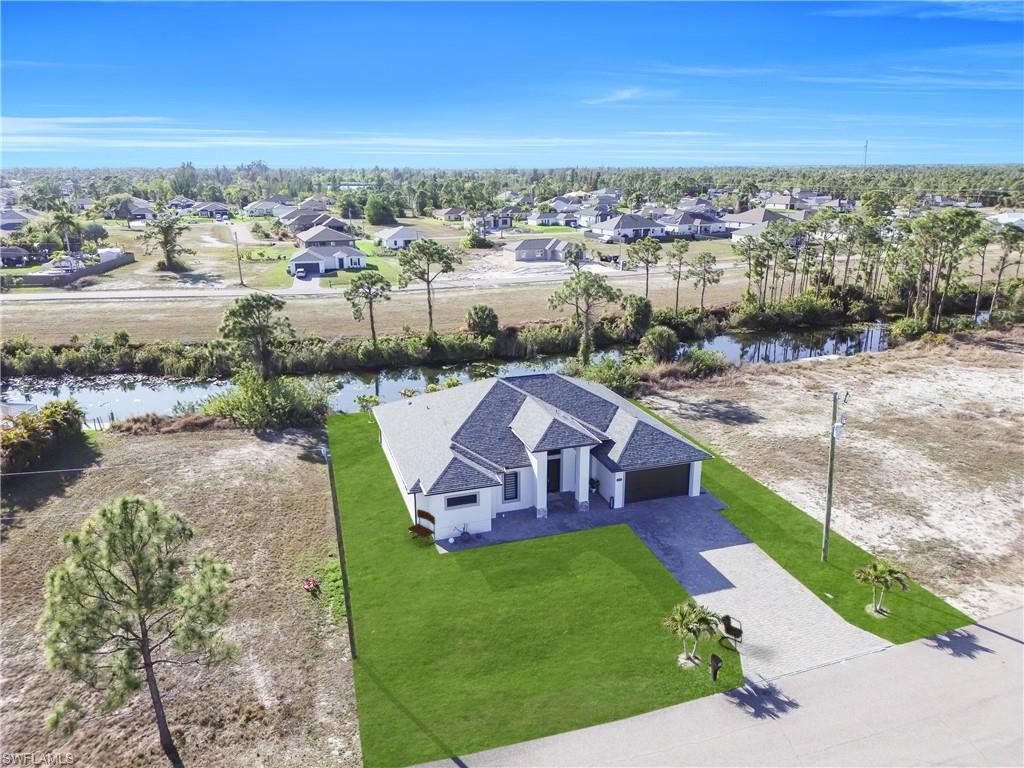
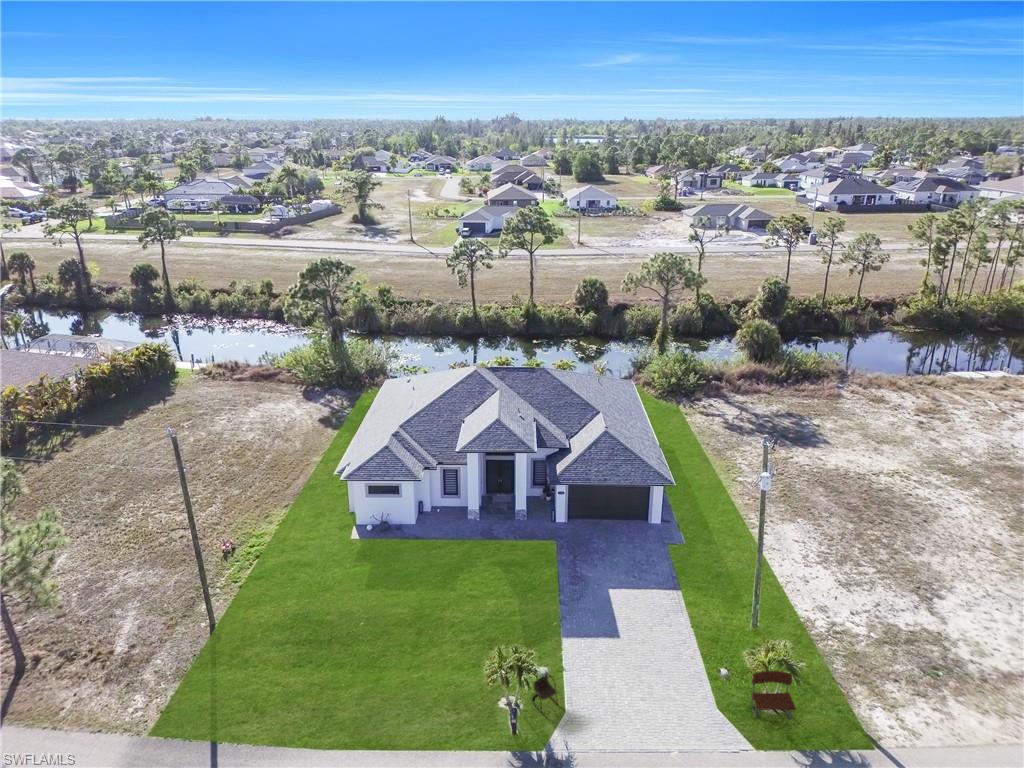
bench: present [408,509,435,546] -> present [751,671,796,718]

